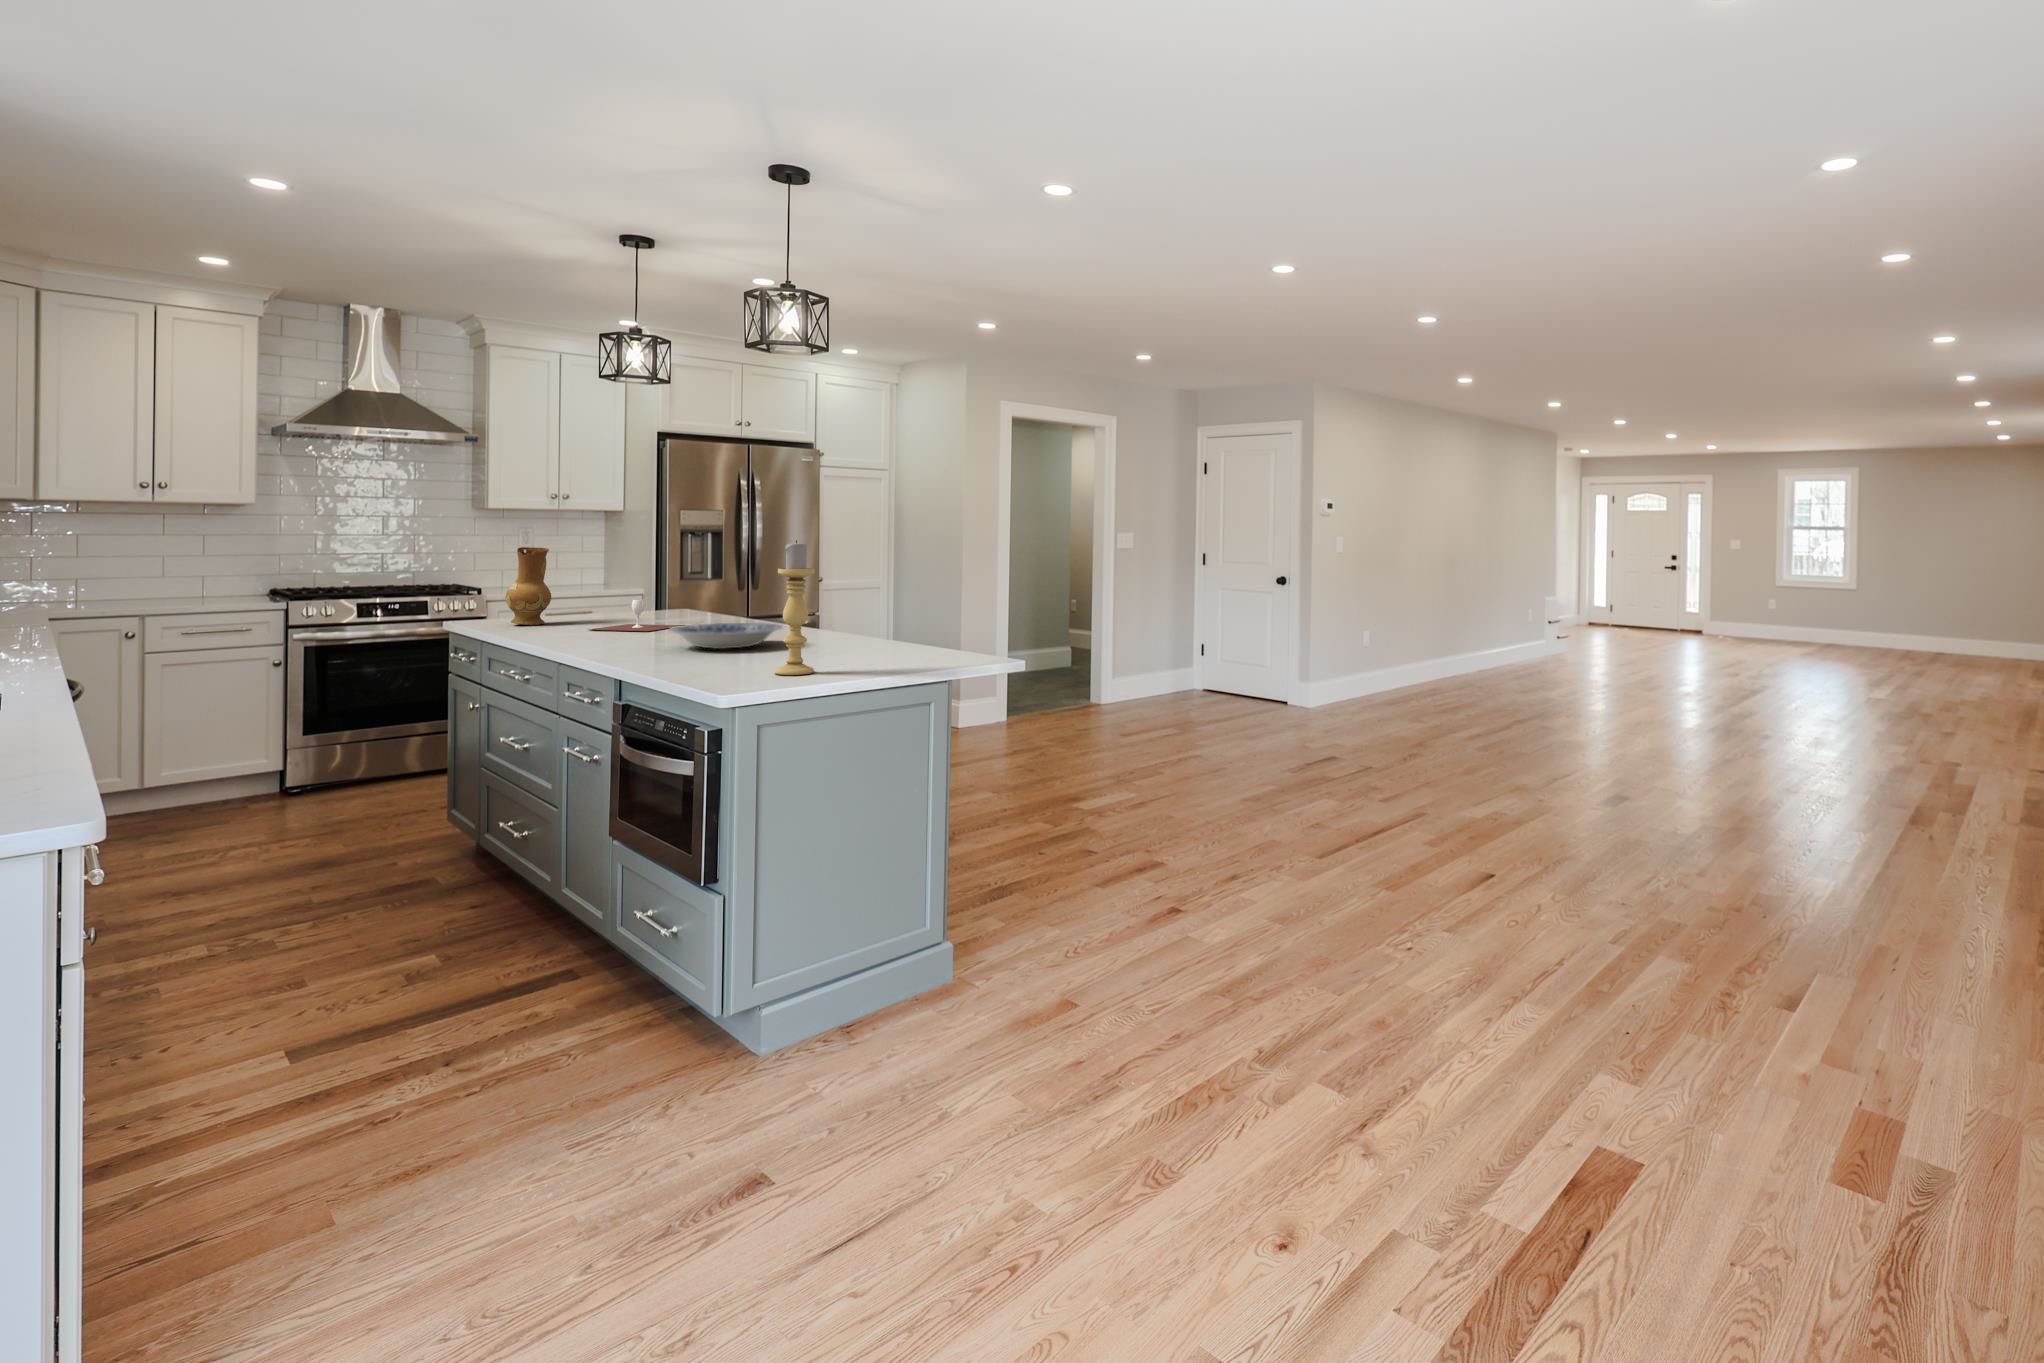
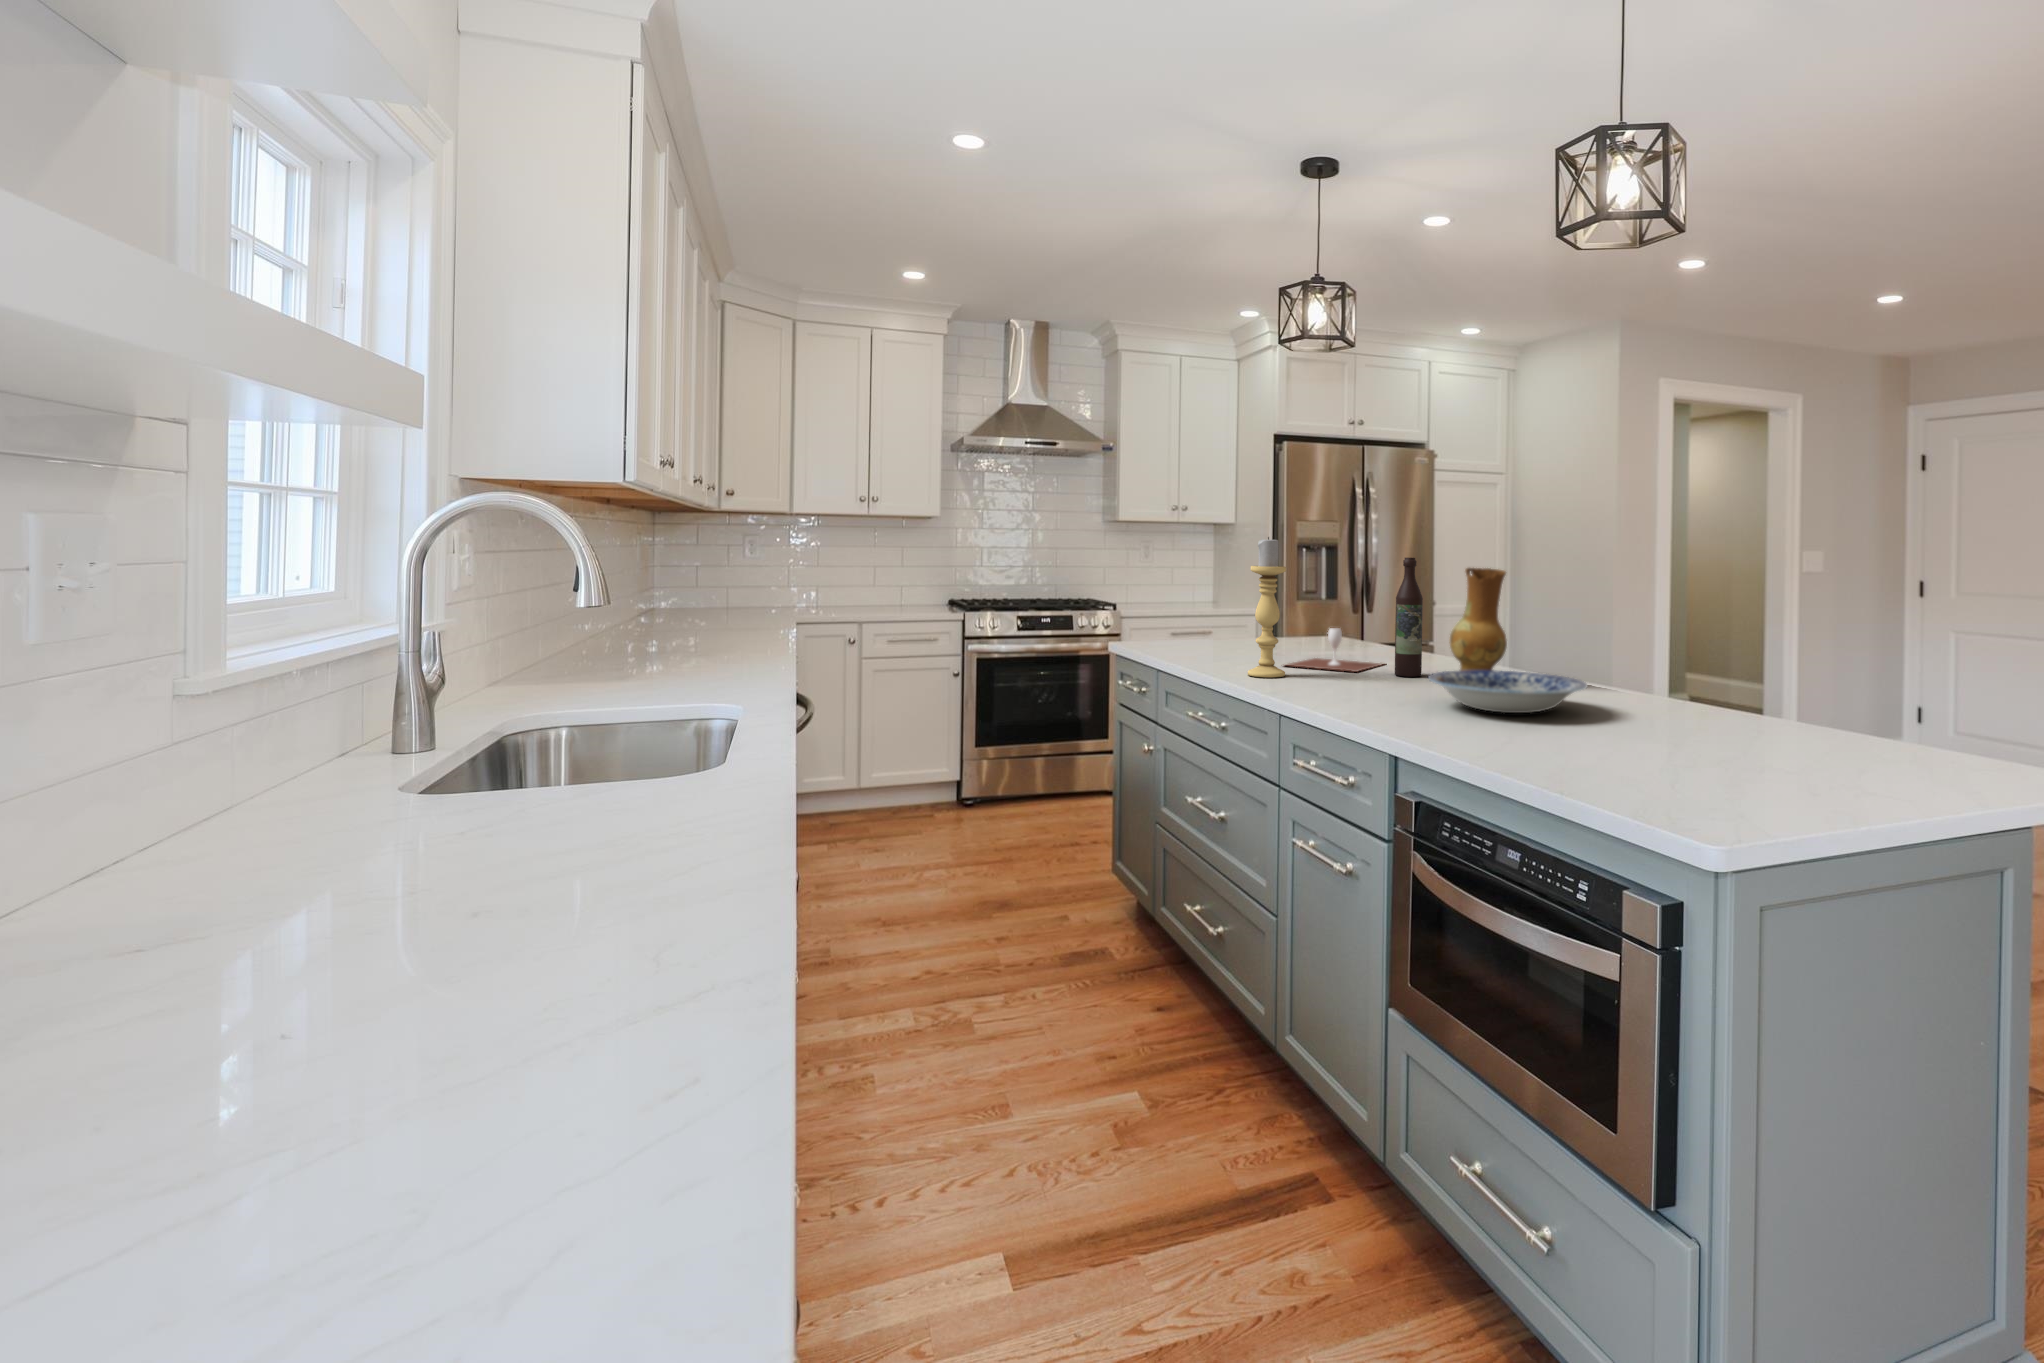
candle holder: present [775,540,815,675] -> present [1248,537,1286,677]
wine bottle: none [678,546,701,632] -> present [1395,558,1423,677]
ceramic jug: present [505,547,551,625] -> present [1450,568,1507,670]

